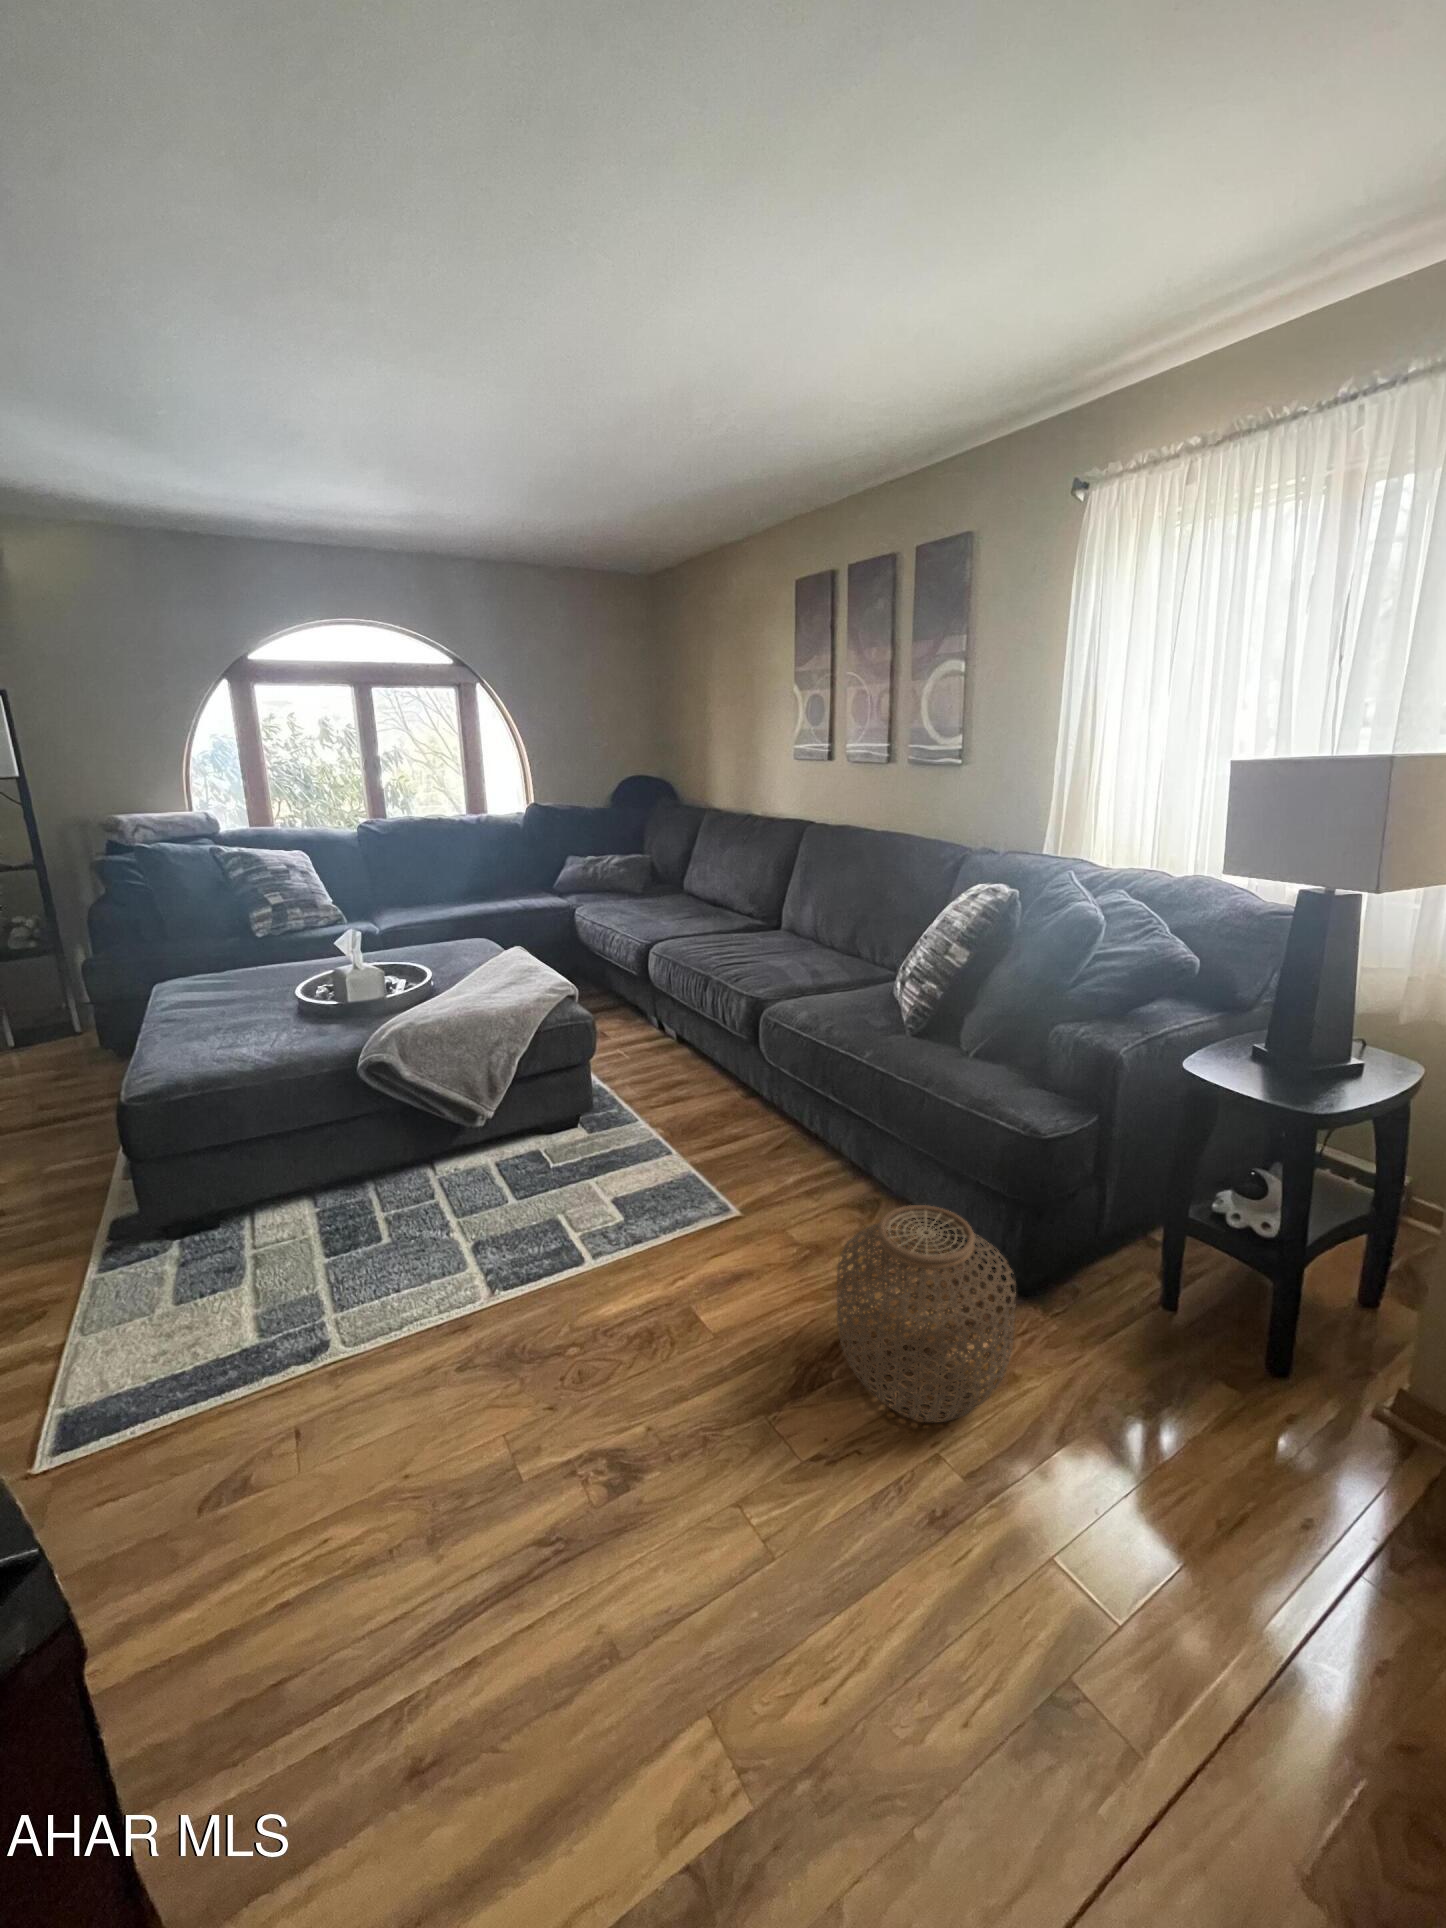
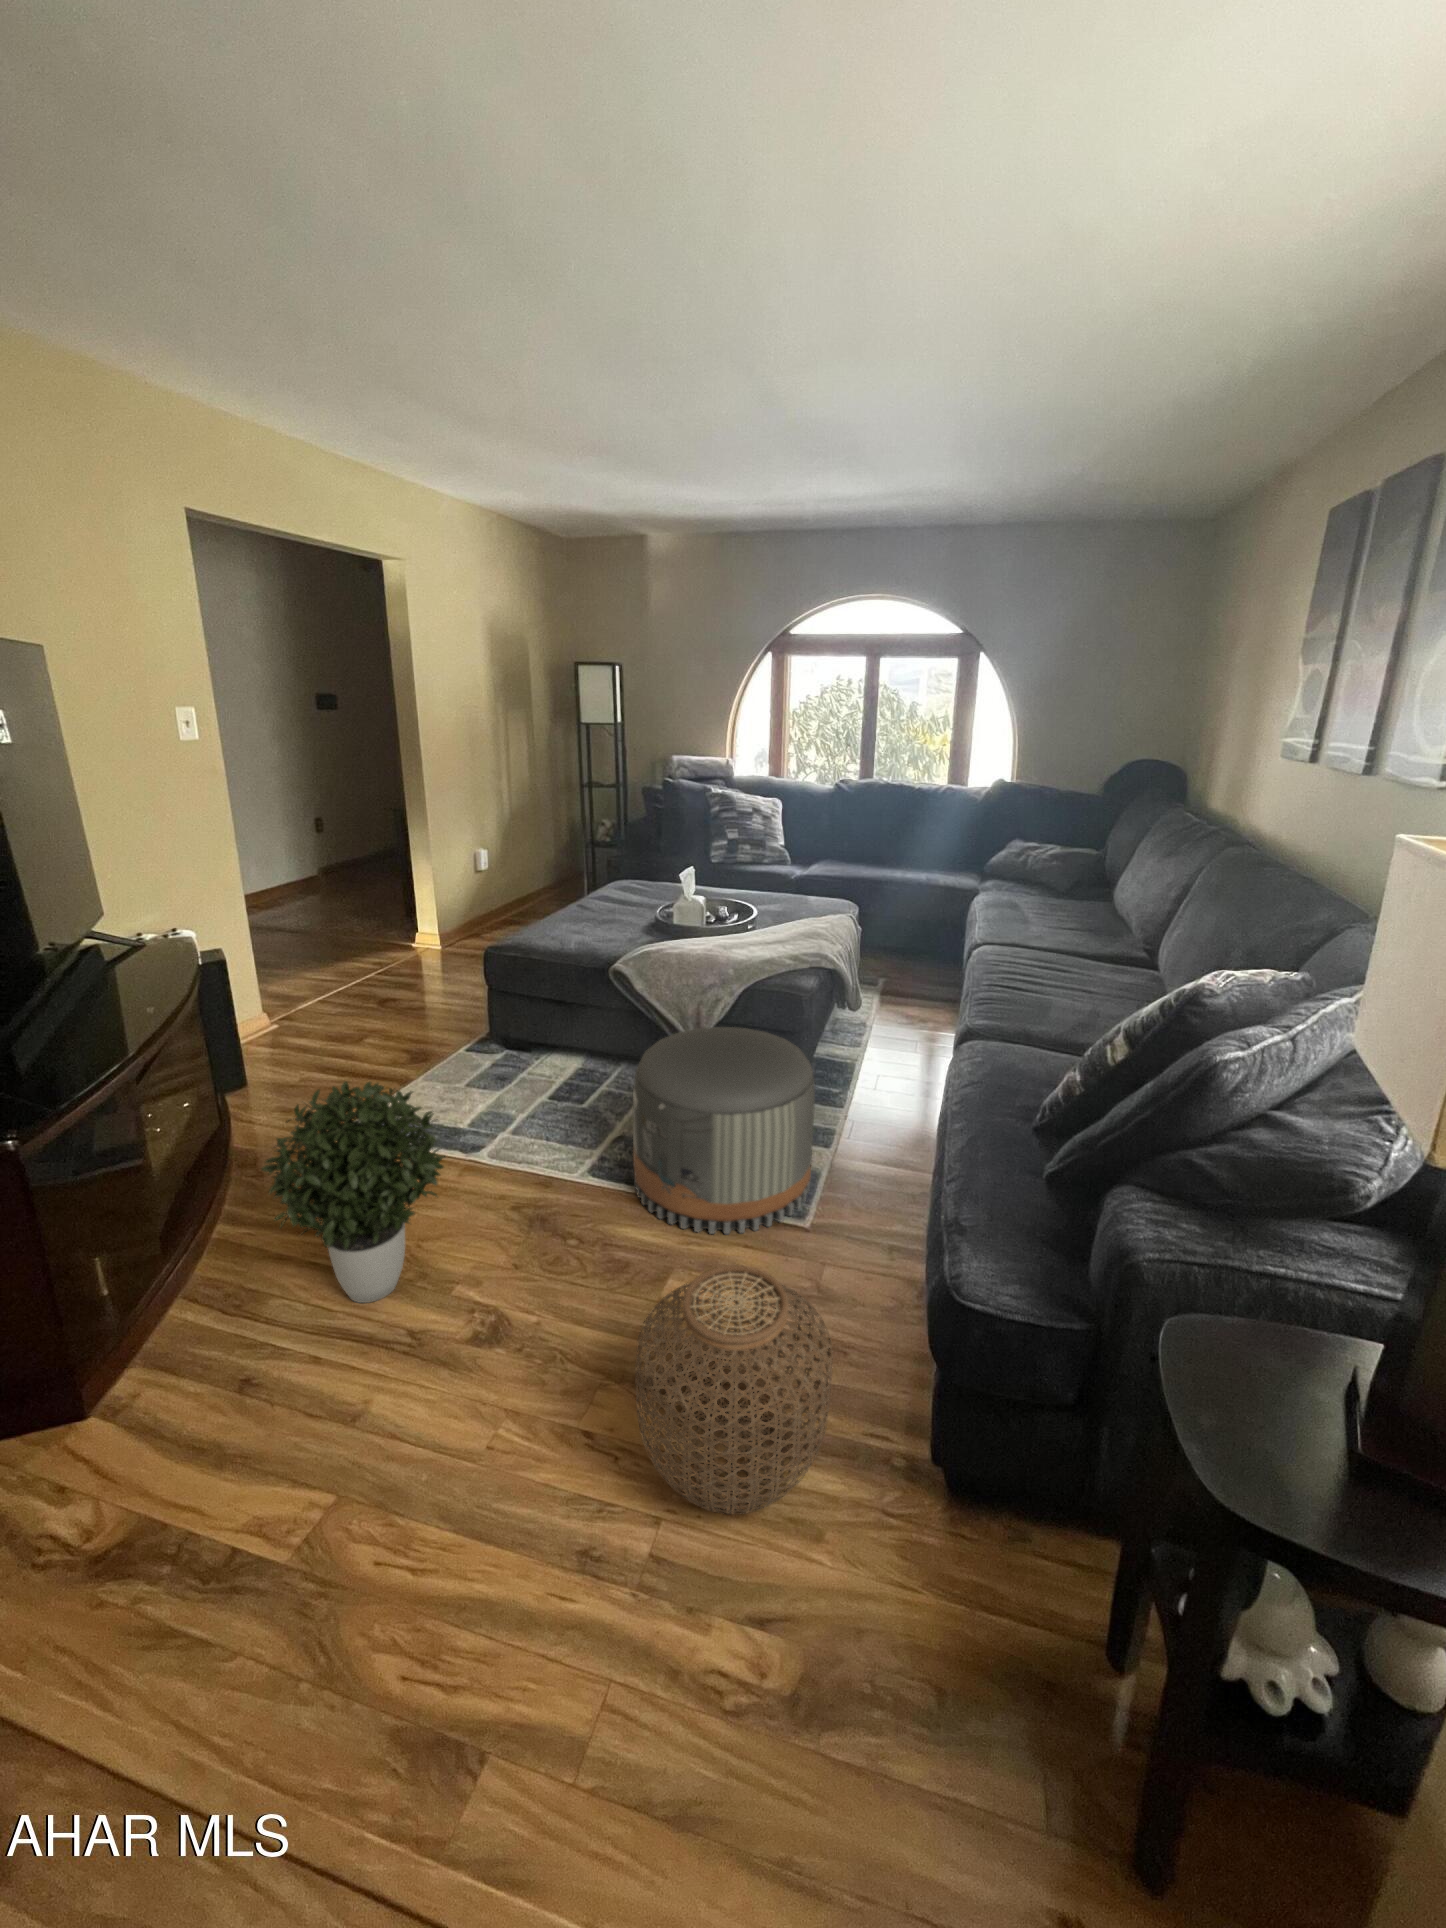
pouf: none [520,1061,719,1284] -> present [633,1027,815,1234]
potted plant: none [265,1248,514,1579] -> present [262,1081,445,1303]

